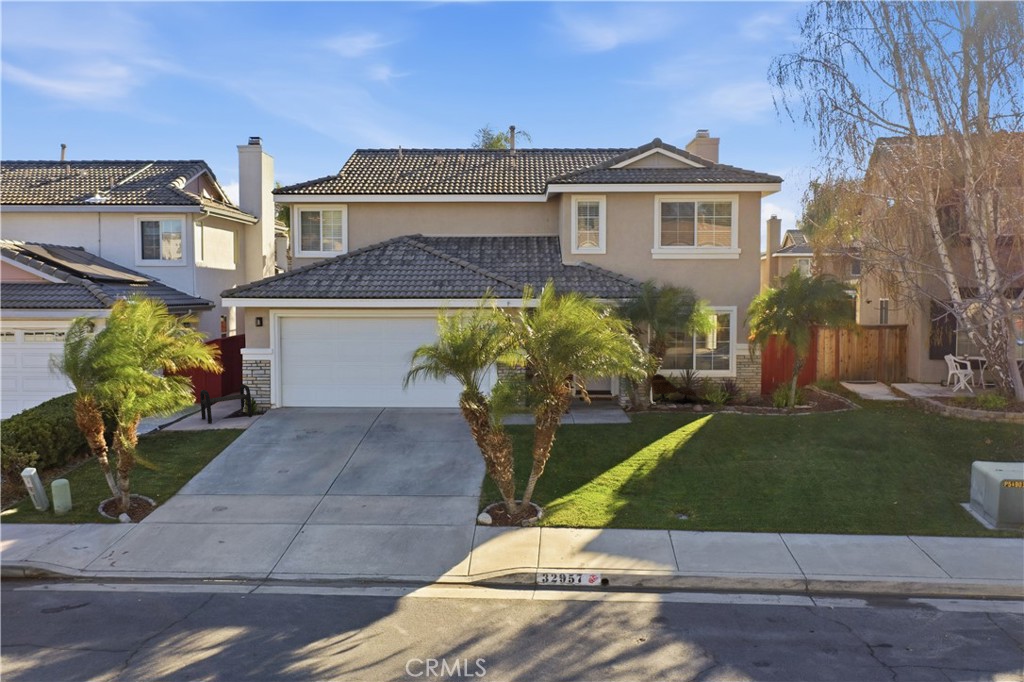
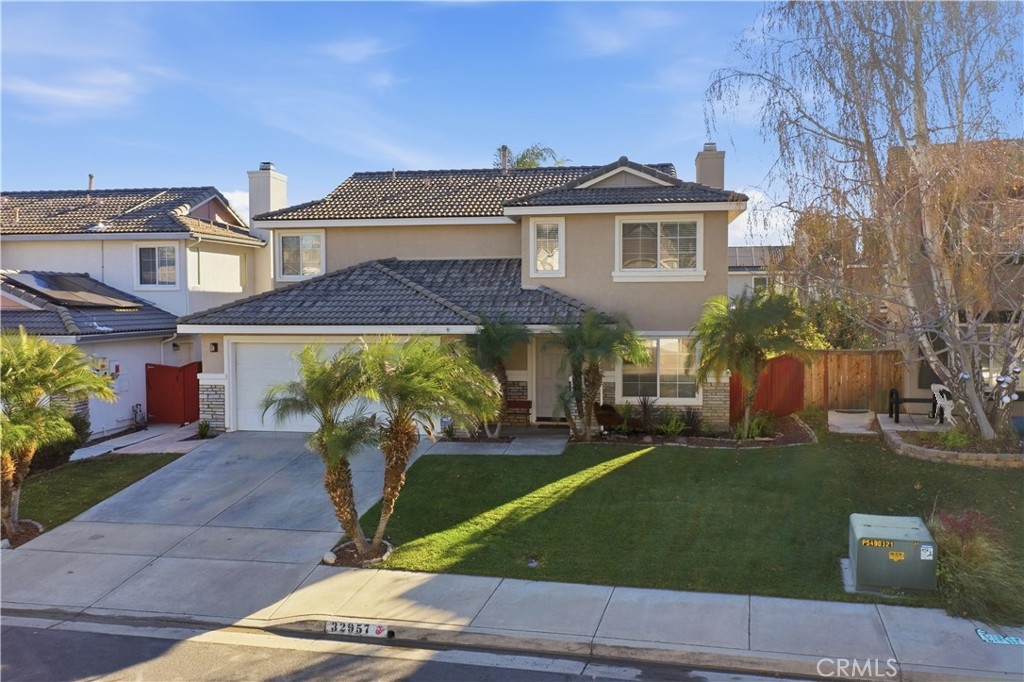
bench: present [200,384,252,423] -> present [889,388,944,424]

